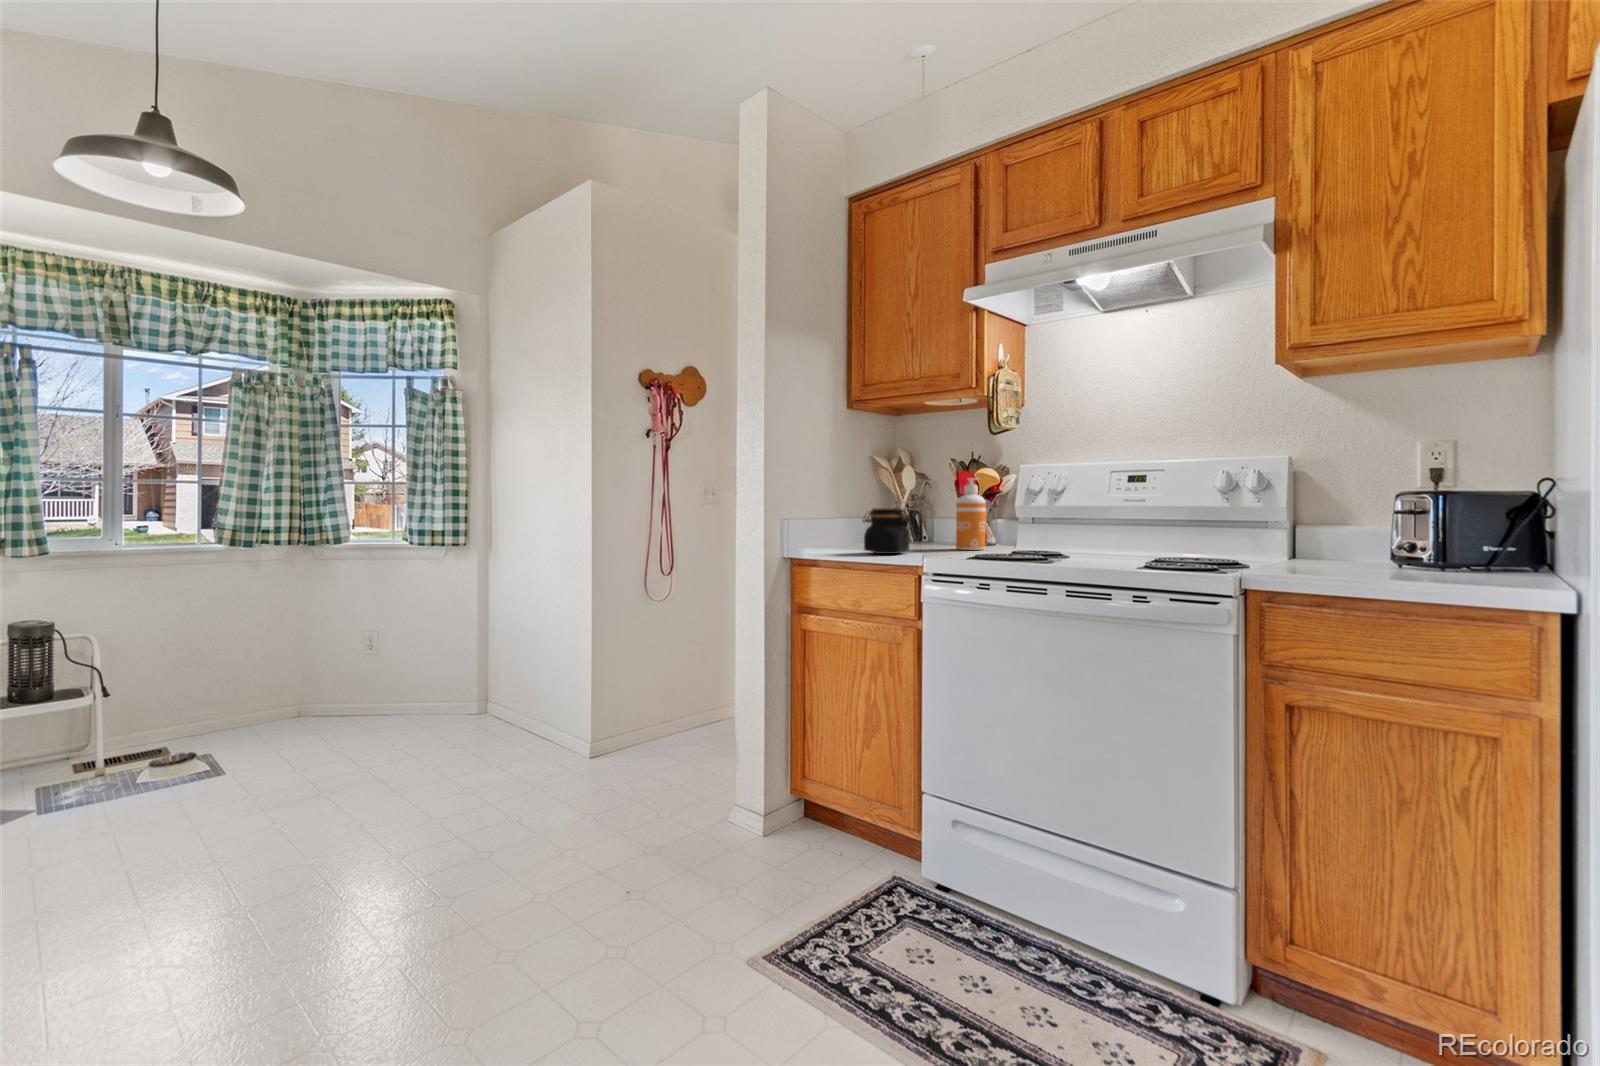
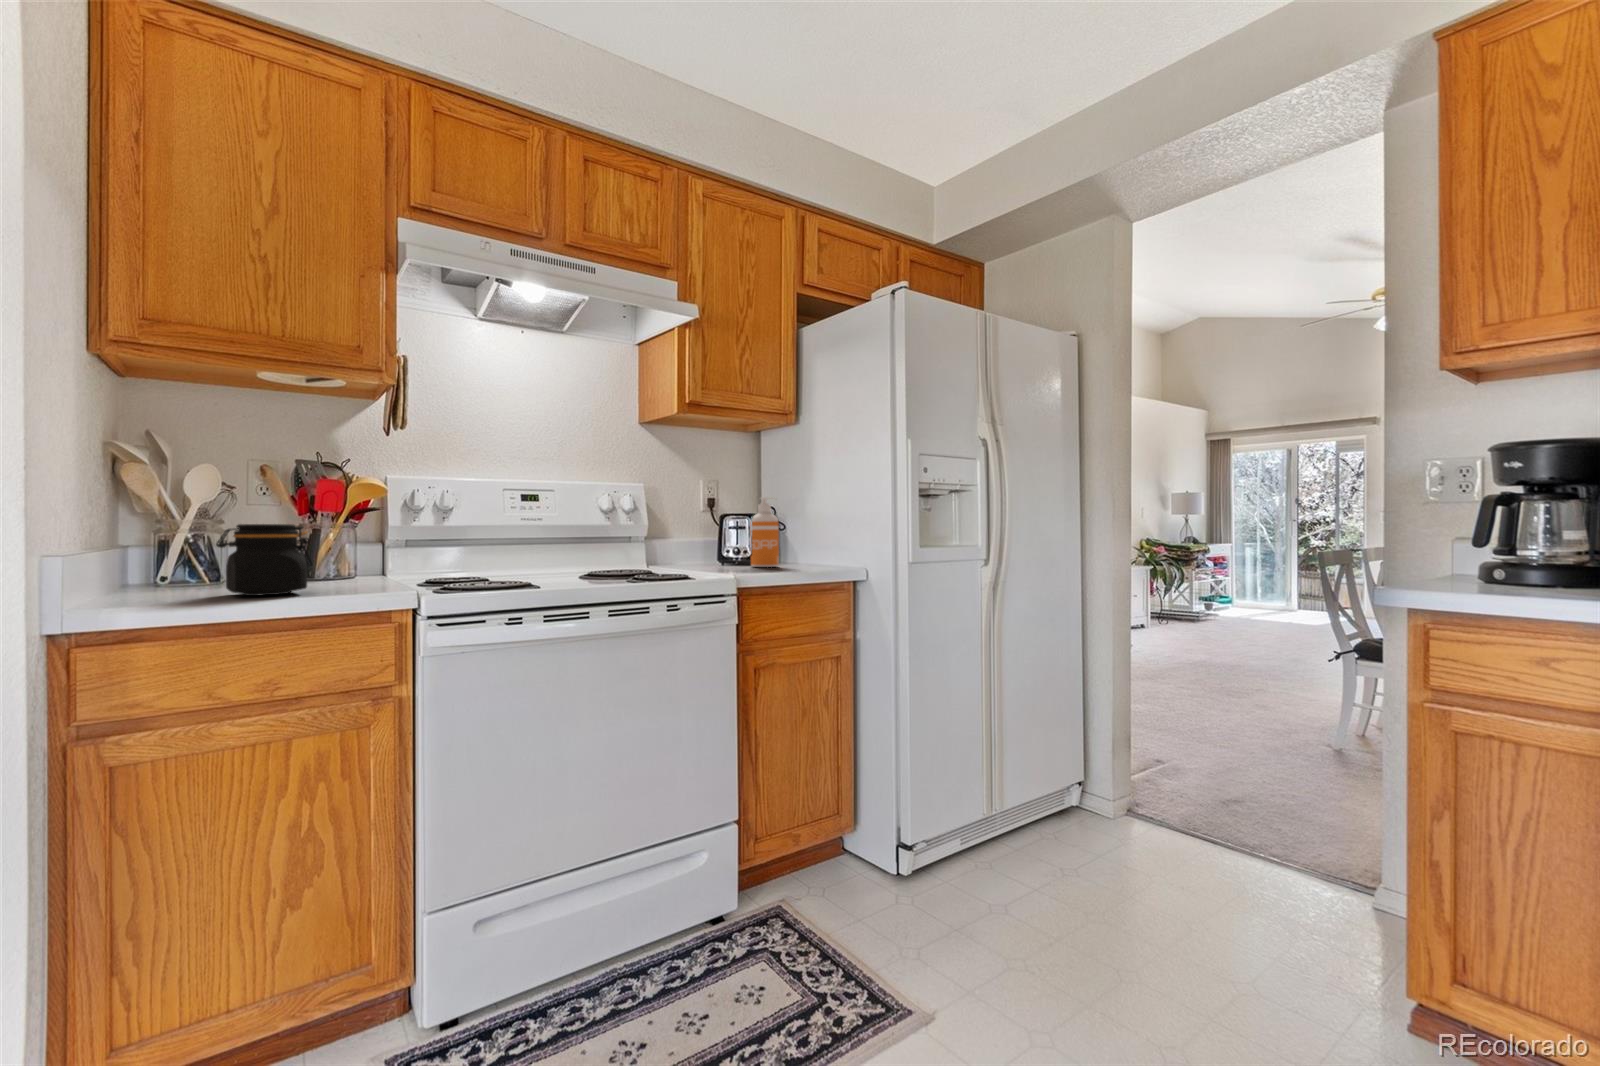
soap dispenser: present [956,478,986,550] -> present [751,497,779,567]

